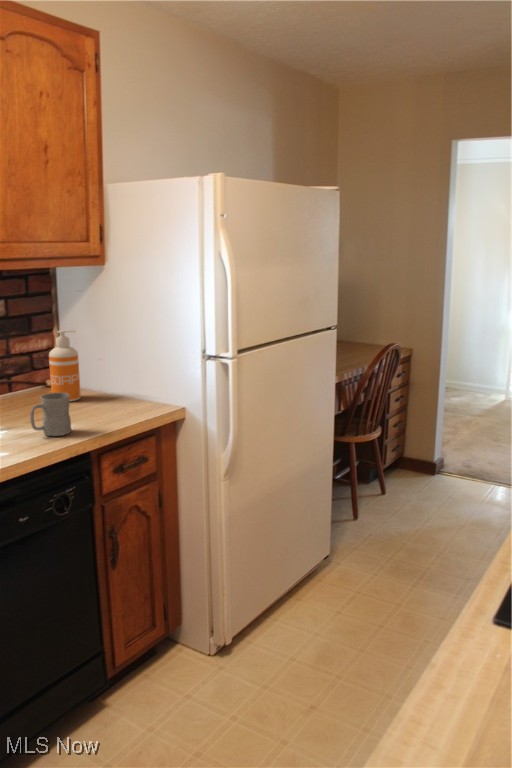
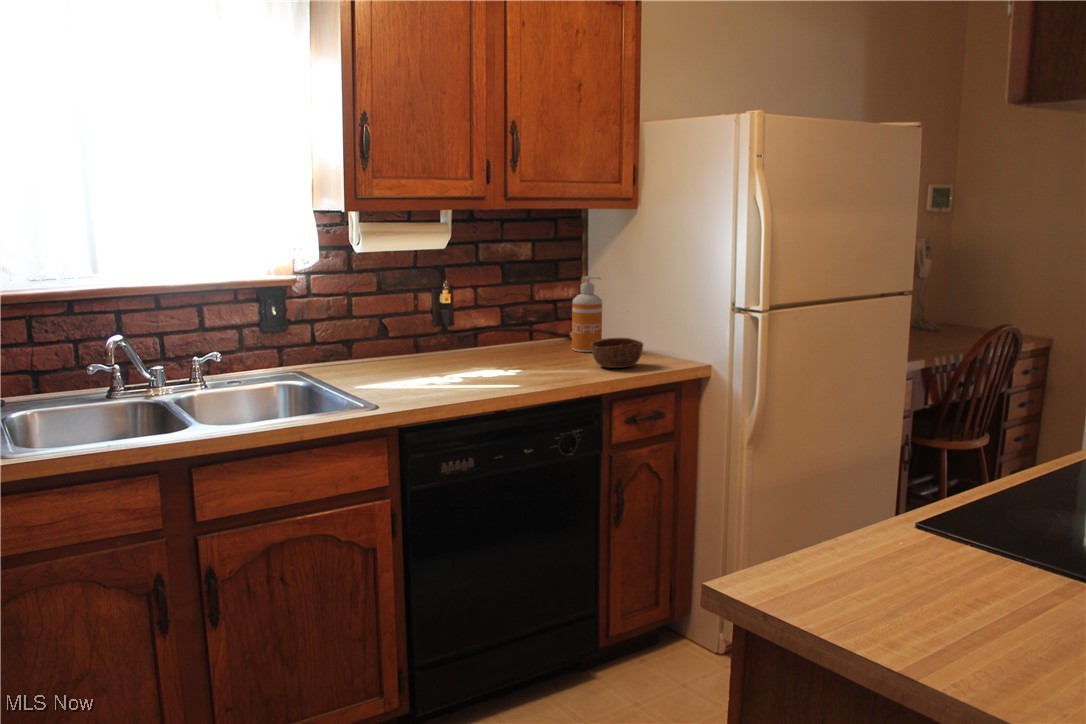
bowl: none [74,389,124,420] -> present [591,338,643,368]
mug: present [30,393,71,436] -> none [546,334,585,377]

